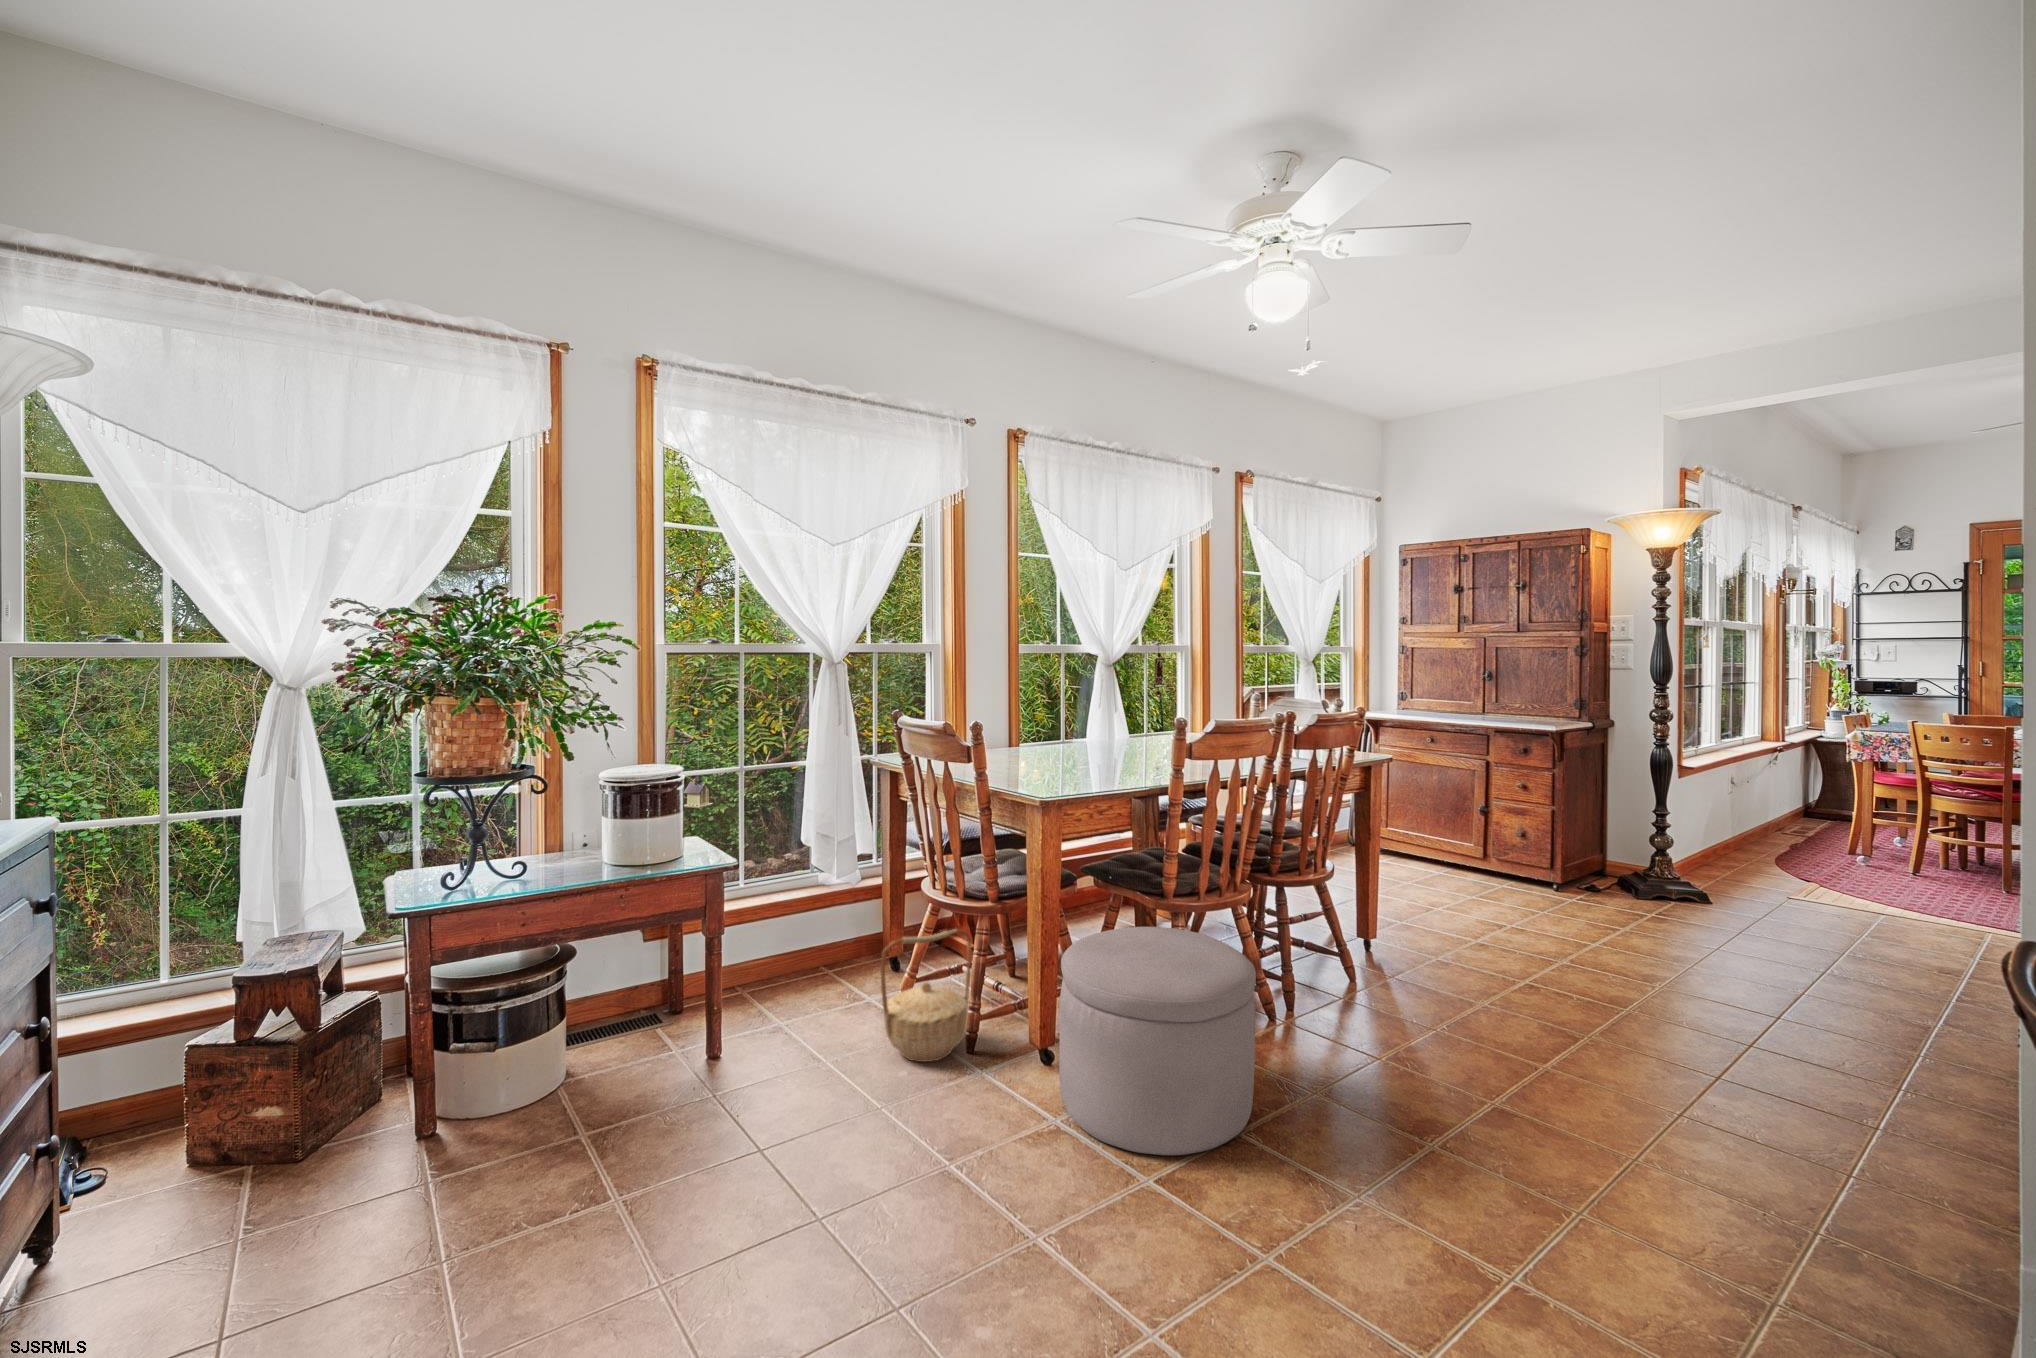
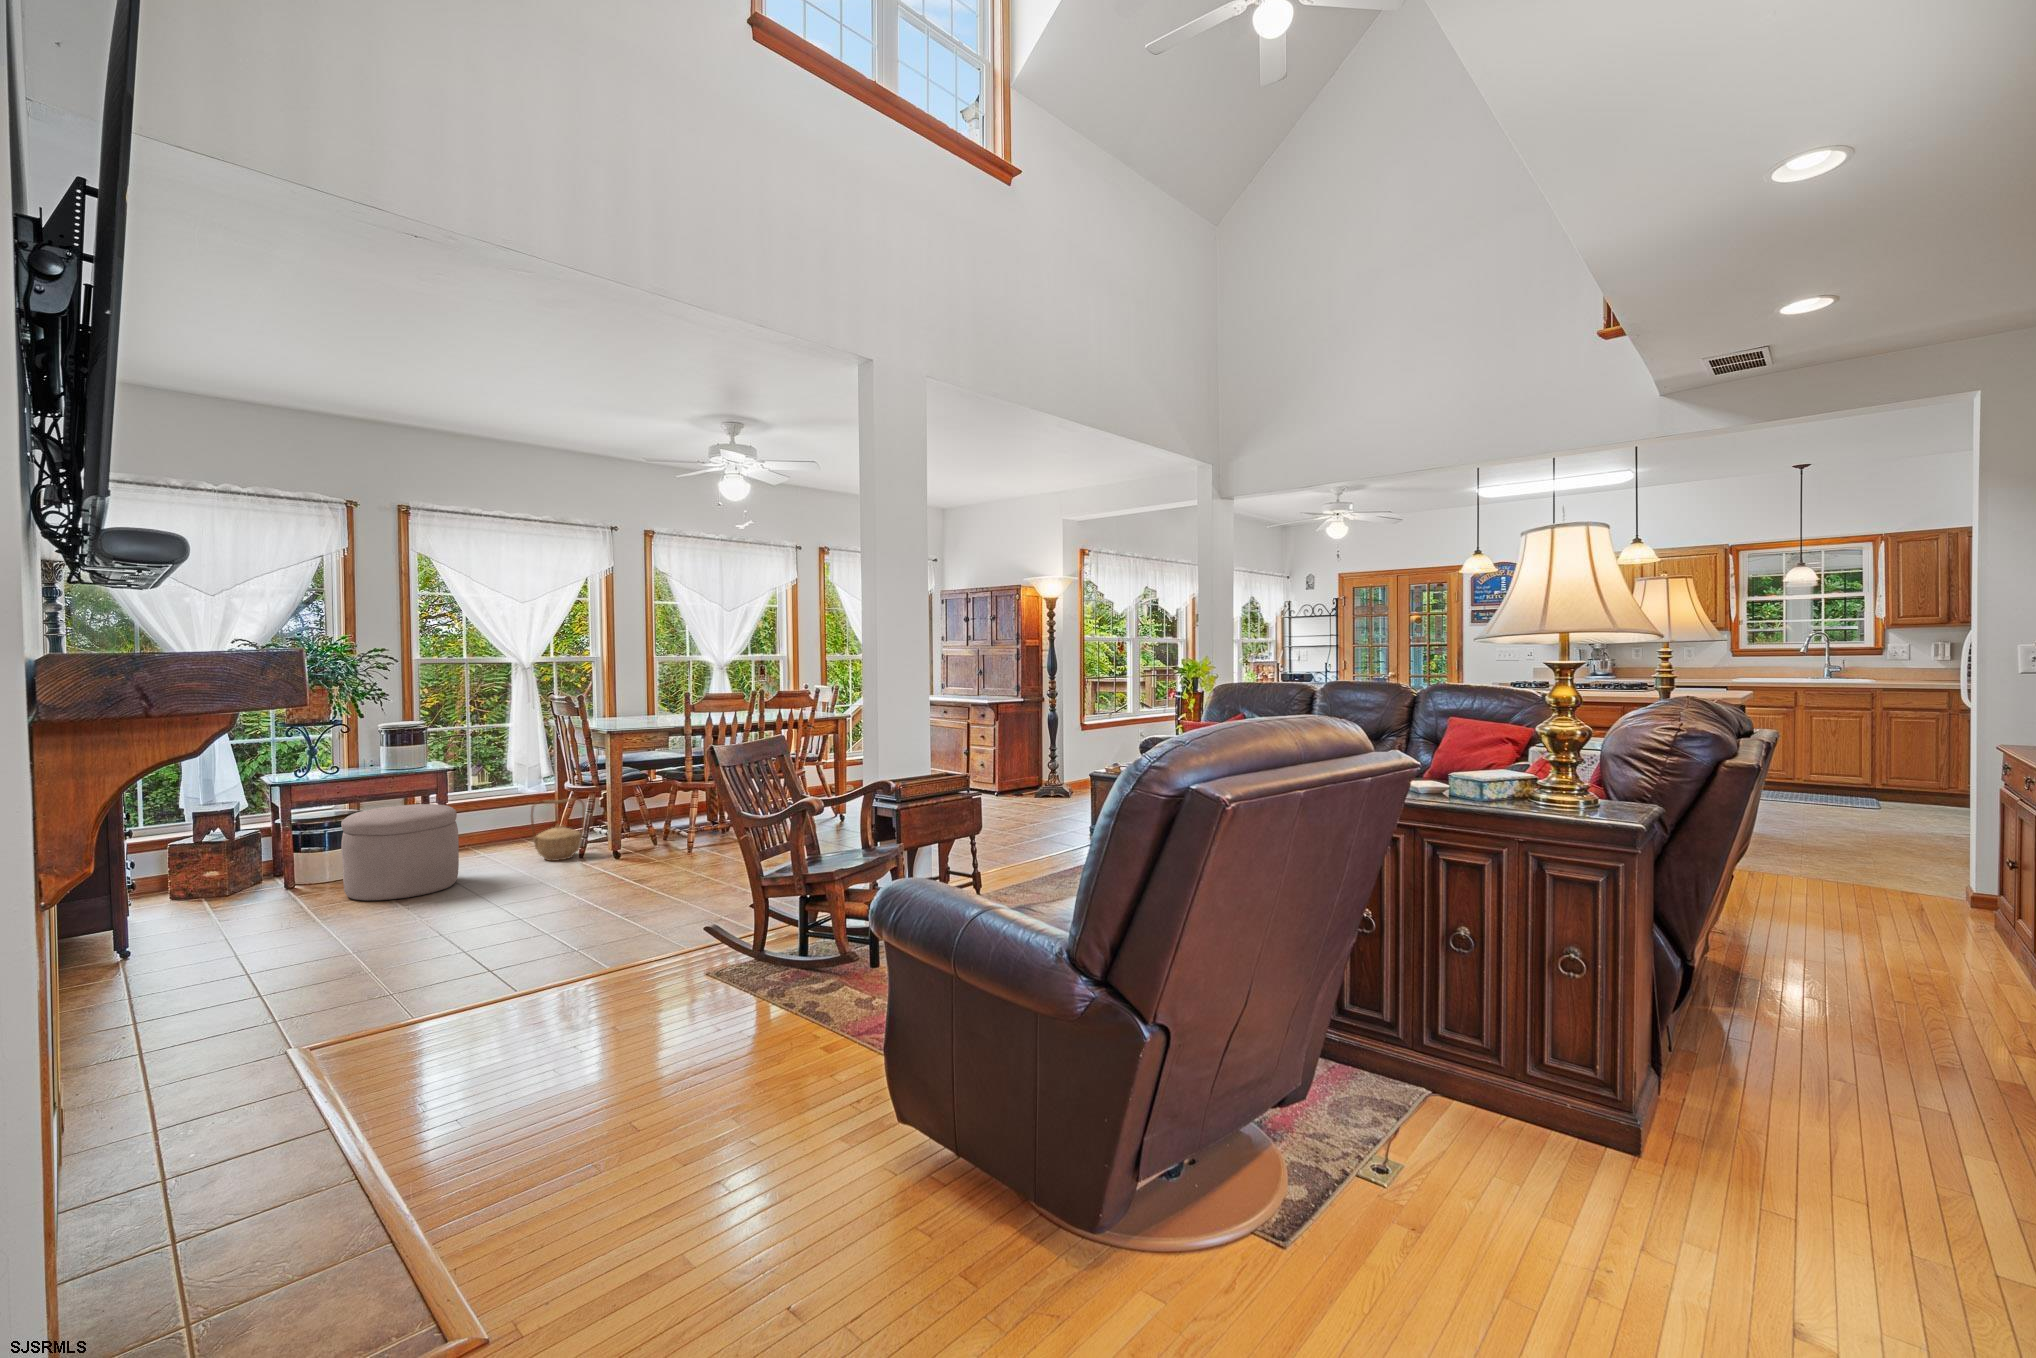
ottoman: present [1059,927,1256,1156] -> present [341,804,459,901]

